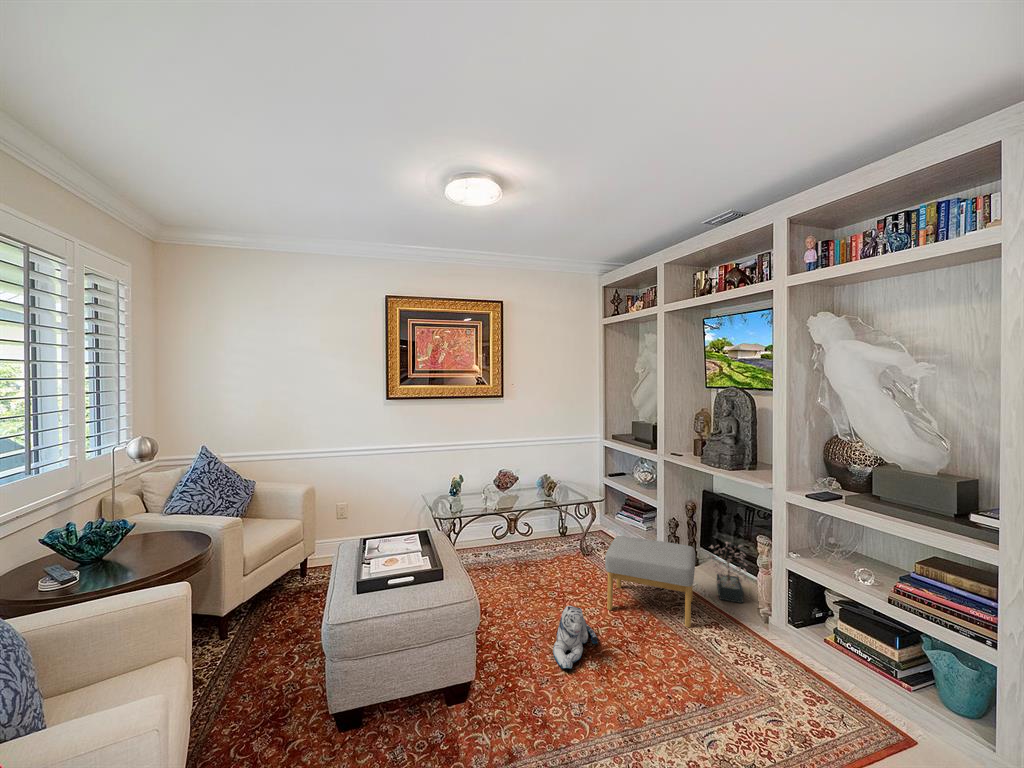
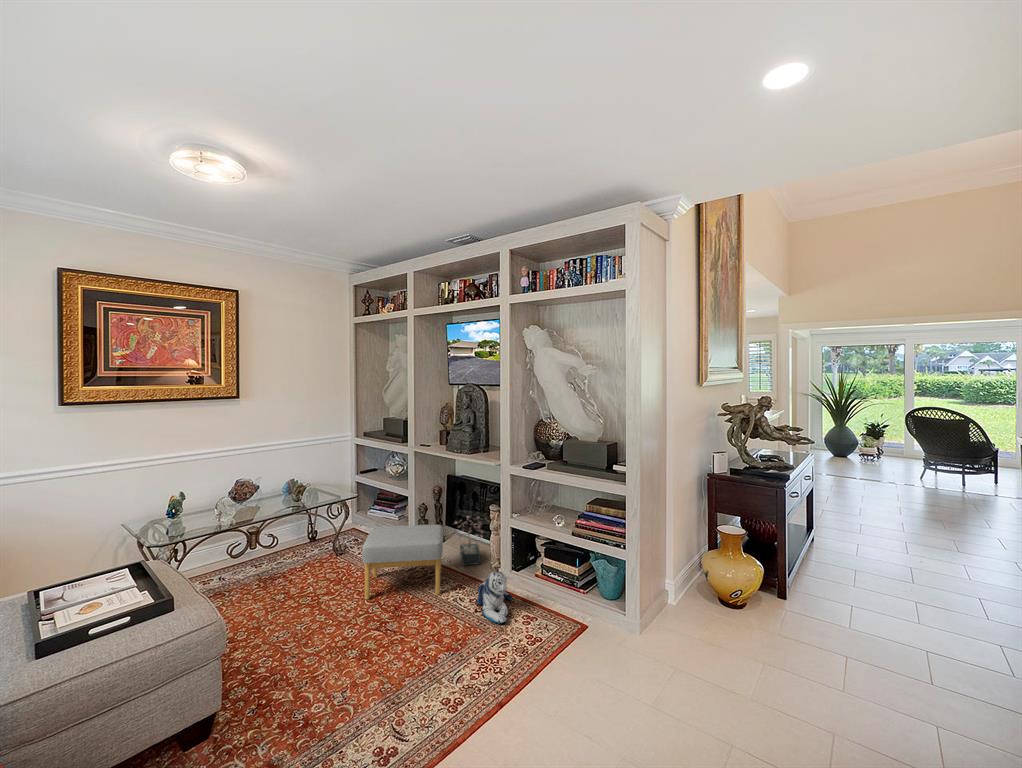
plush toy: present [553,606,597,669] -> present [477,572,512,624]

